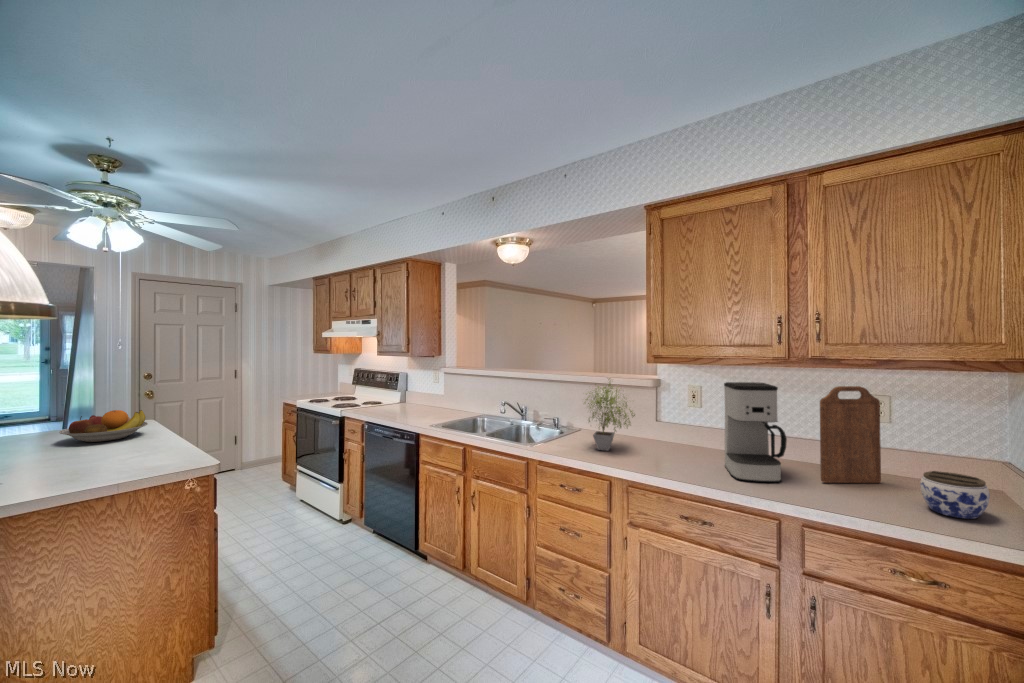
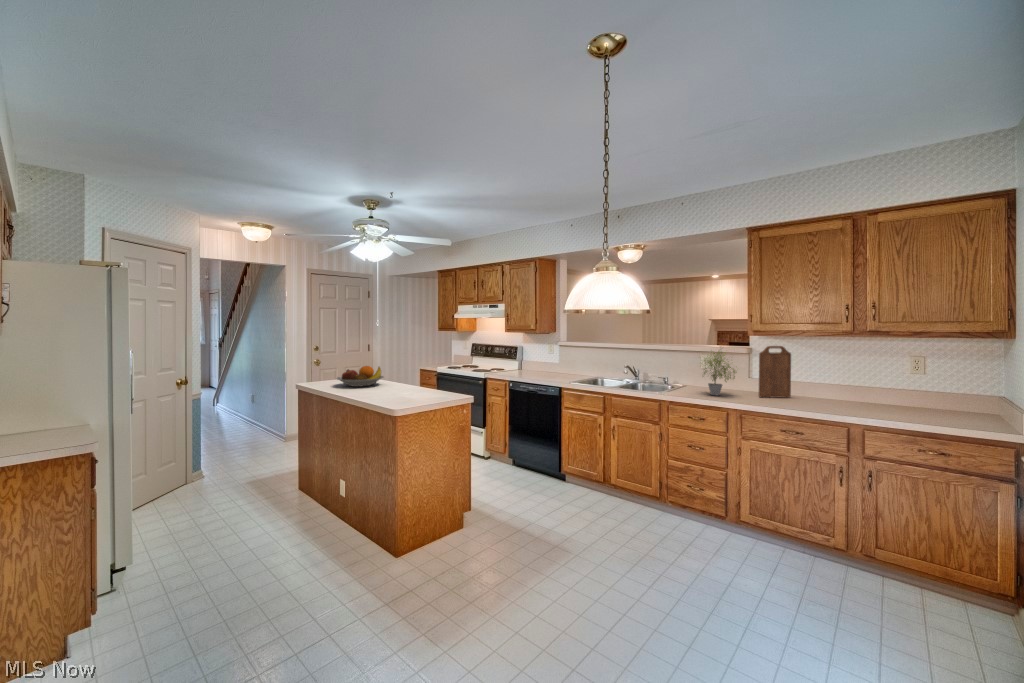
coffee maker: present [724,382,787,482] -> none [806,348,851,409]
cutting board: present [820,386,881,483] -> present [759,346,791,398]
jar: present [920,471,990,519] -> none [938,398,979,422]

